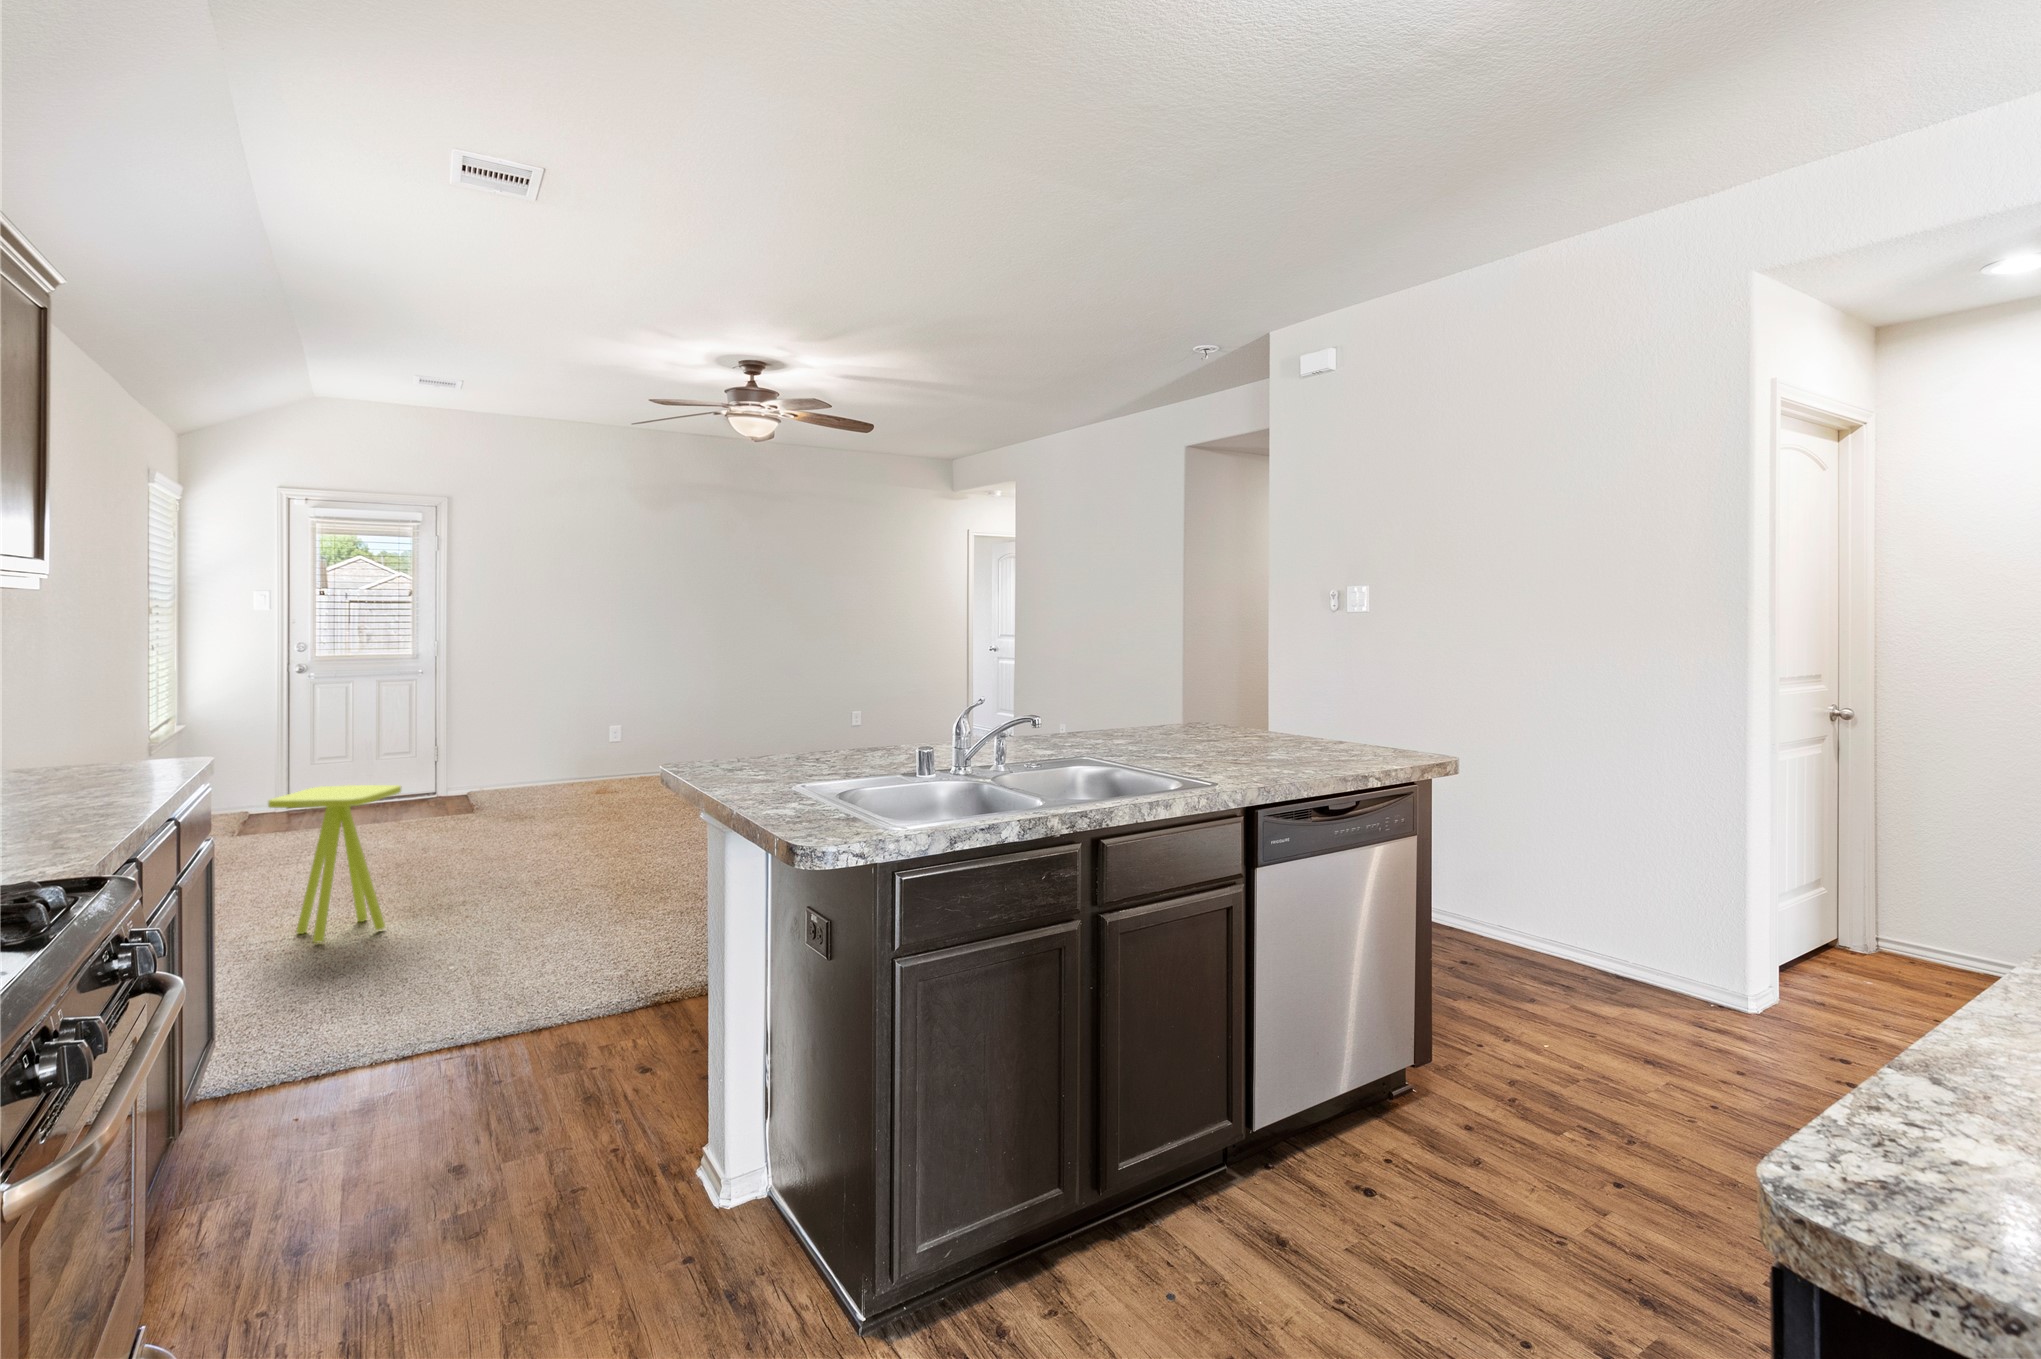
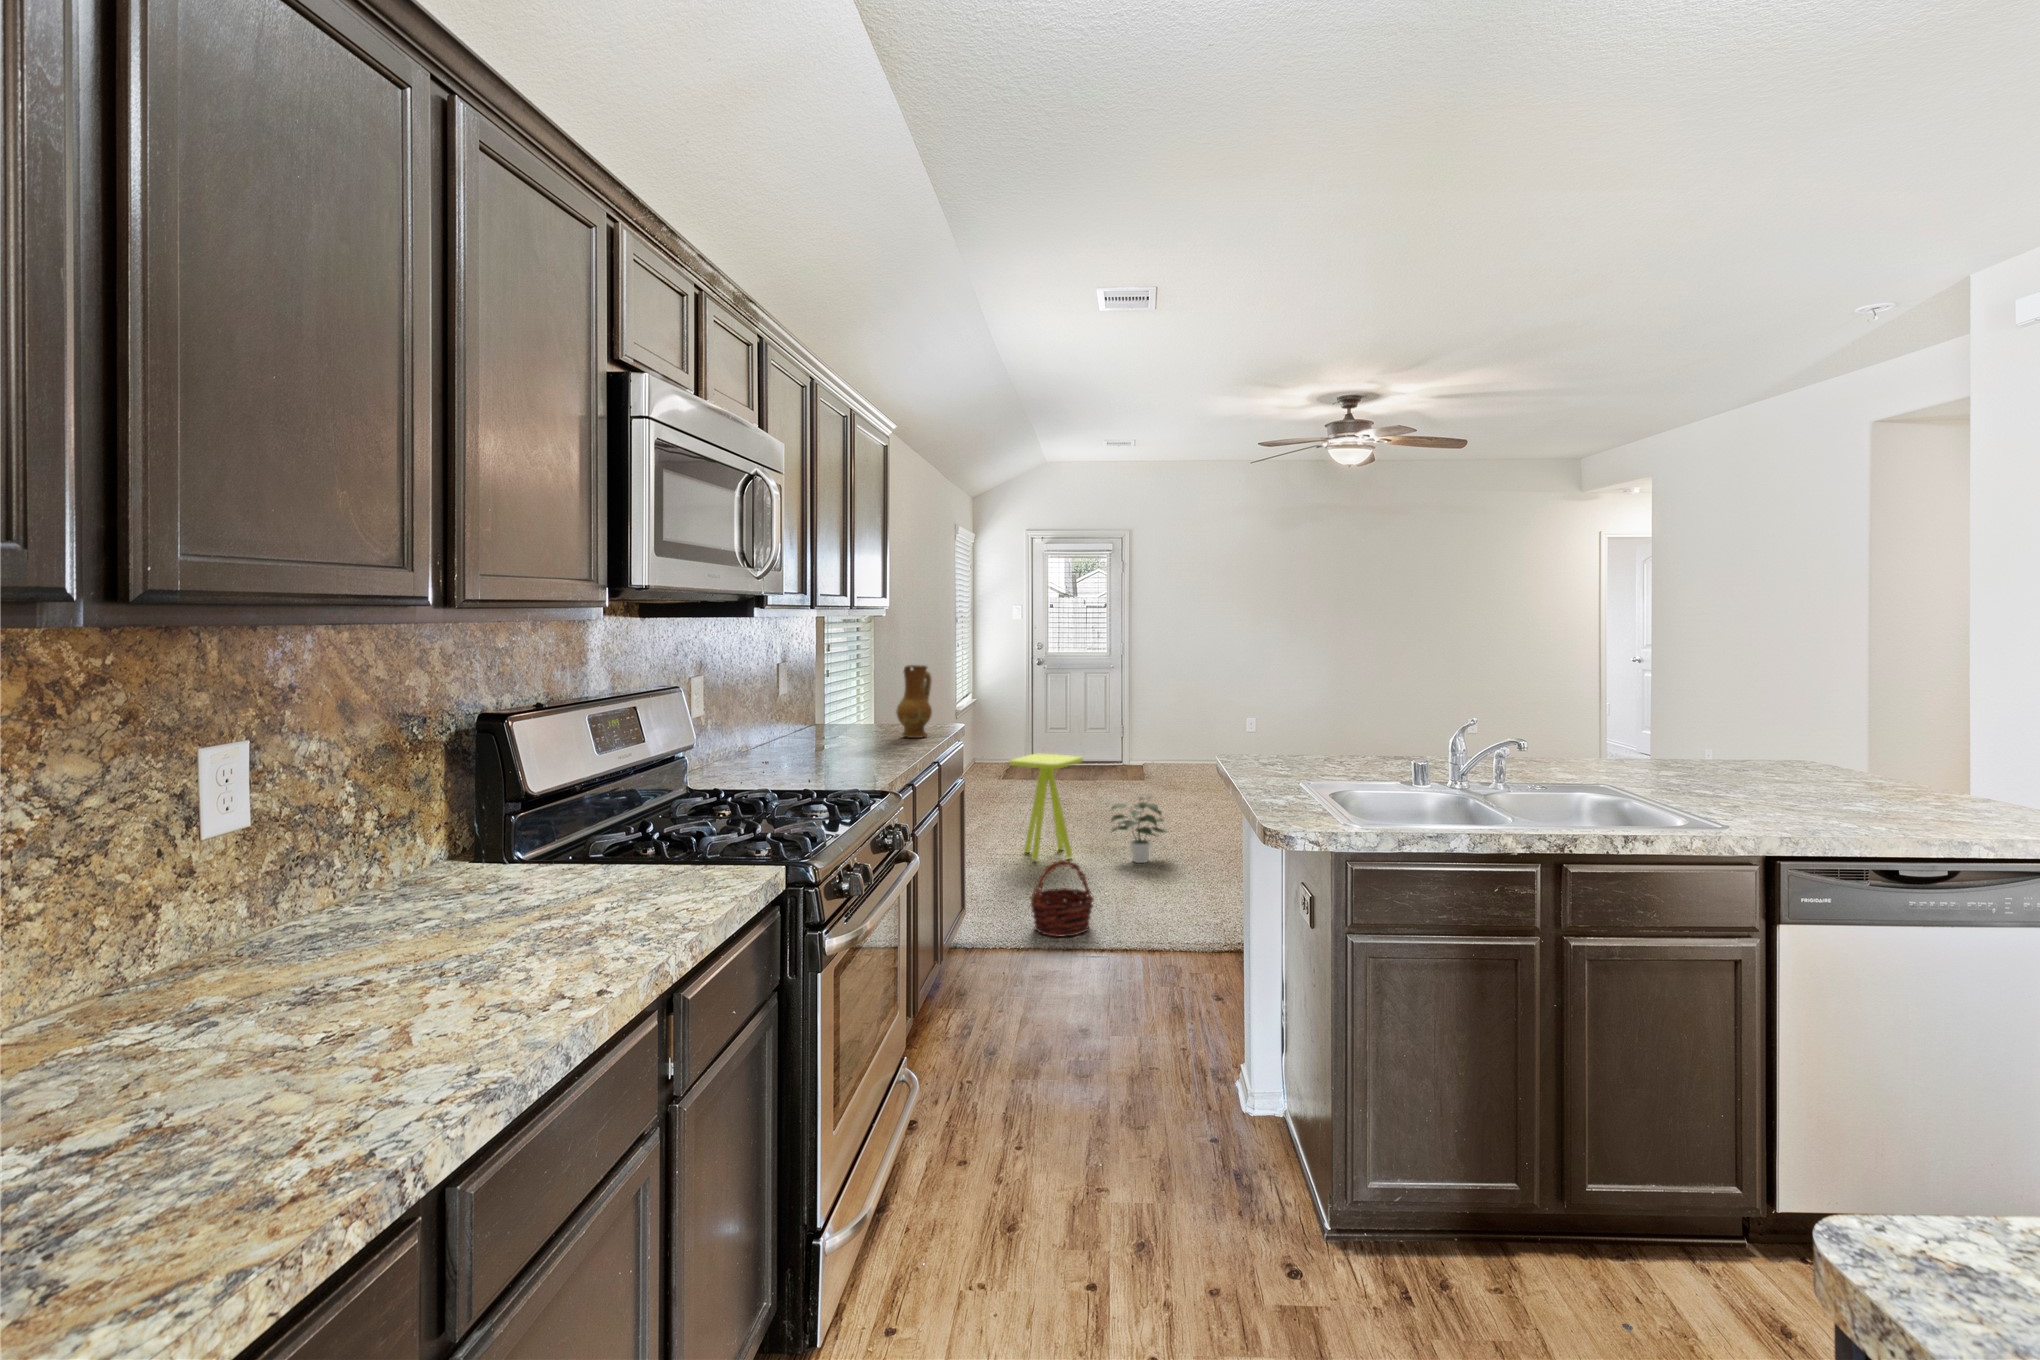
ceramic jug: none [57,653,140,775] -> present [896,665,932,738]
potted plant: none [447,829,543,920] -> present [1111,797,1166,863]
basket: none [328,934,444,1049] -> present [1030,860,1094,937]

